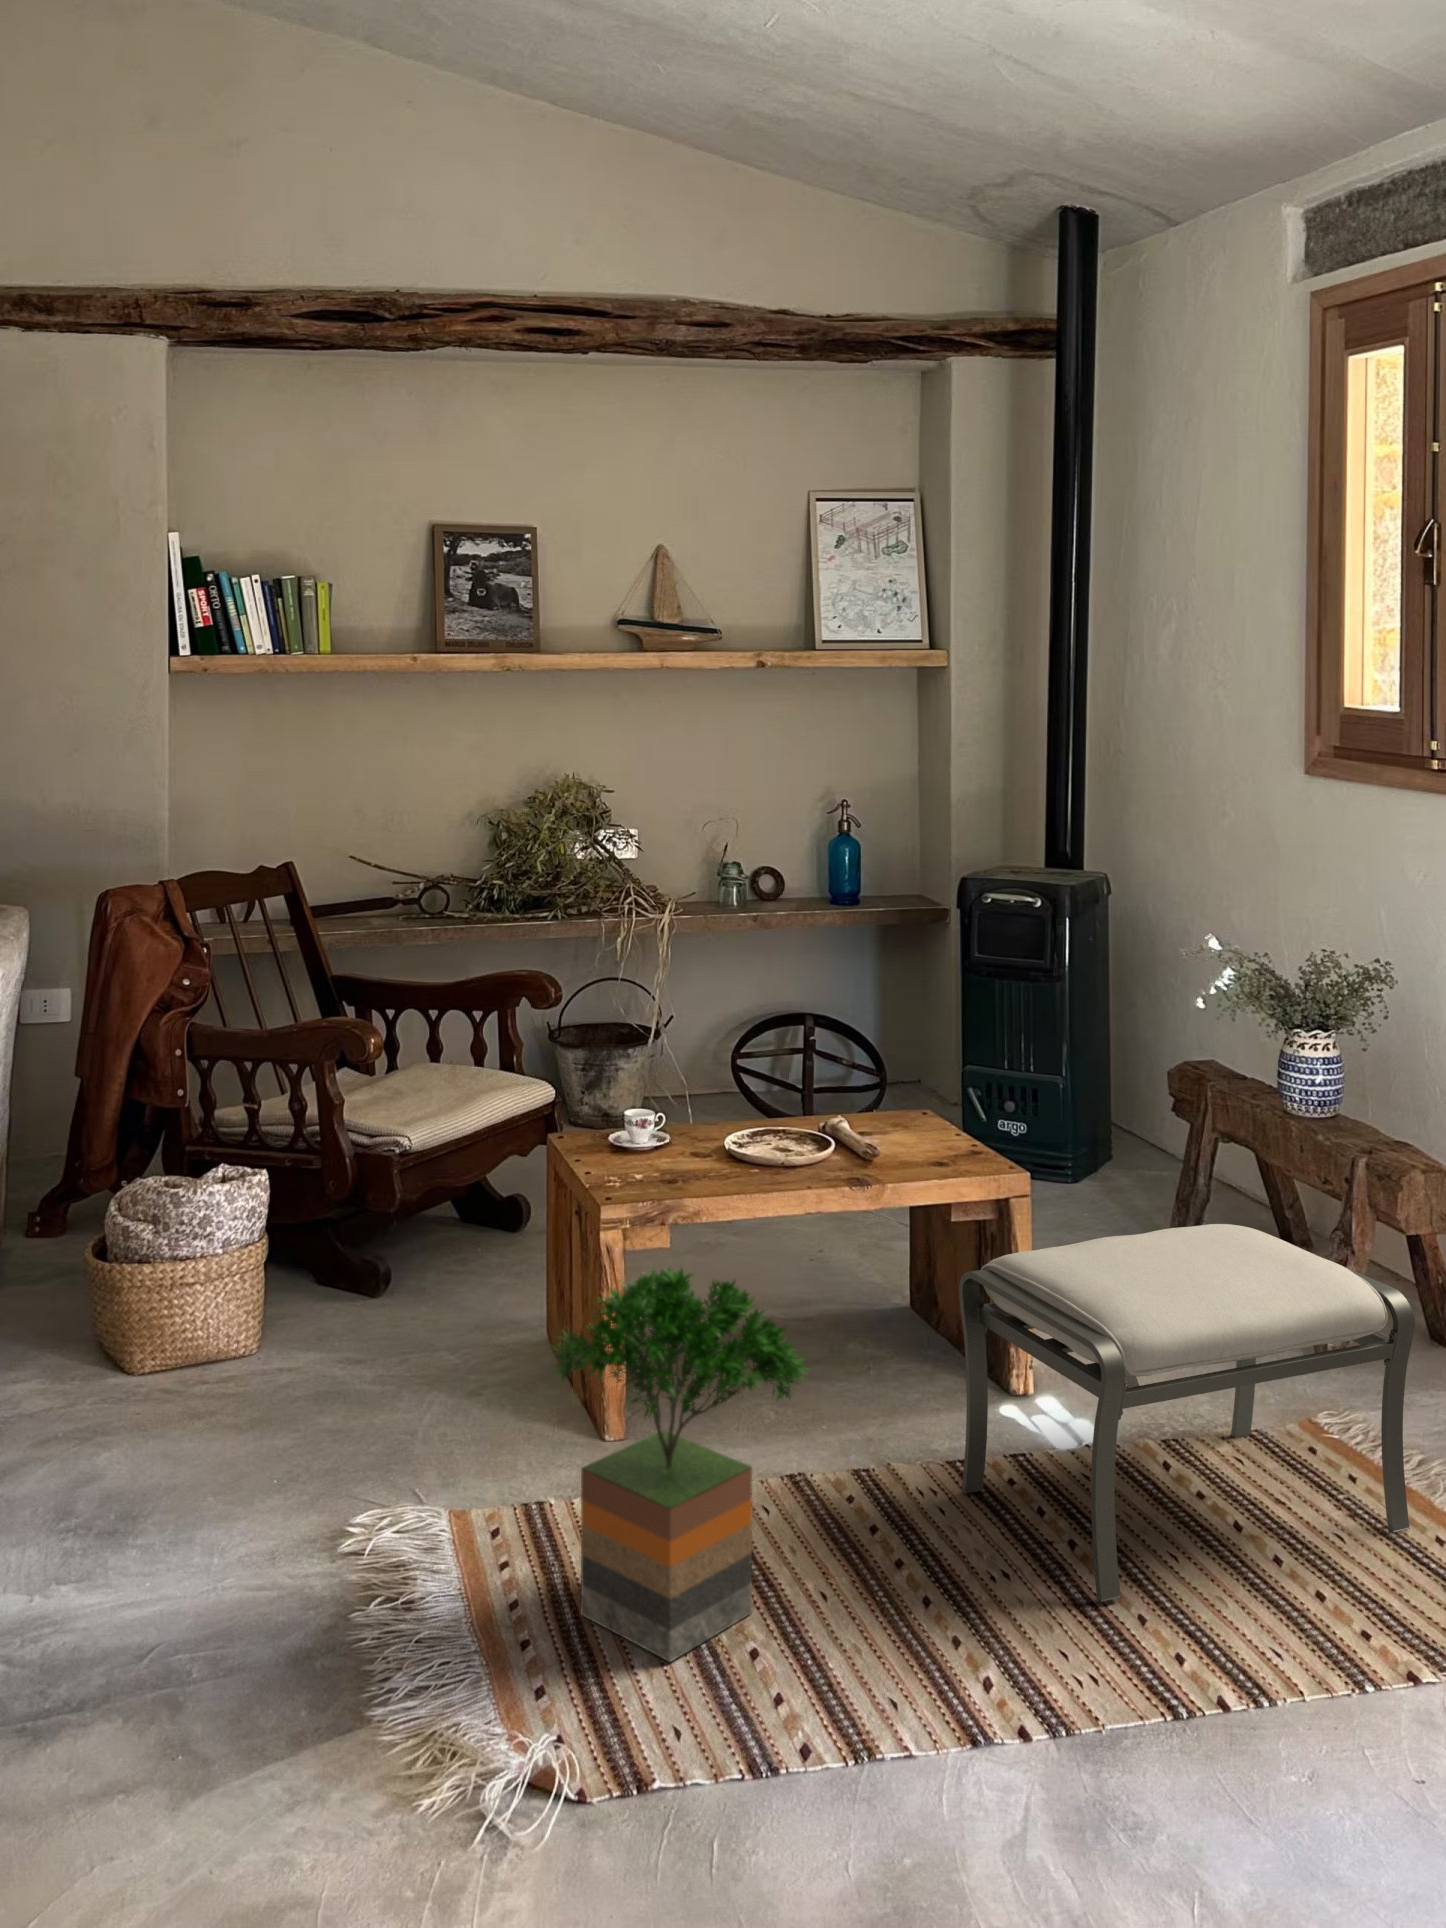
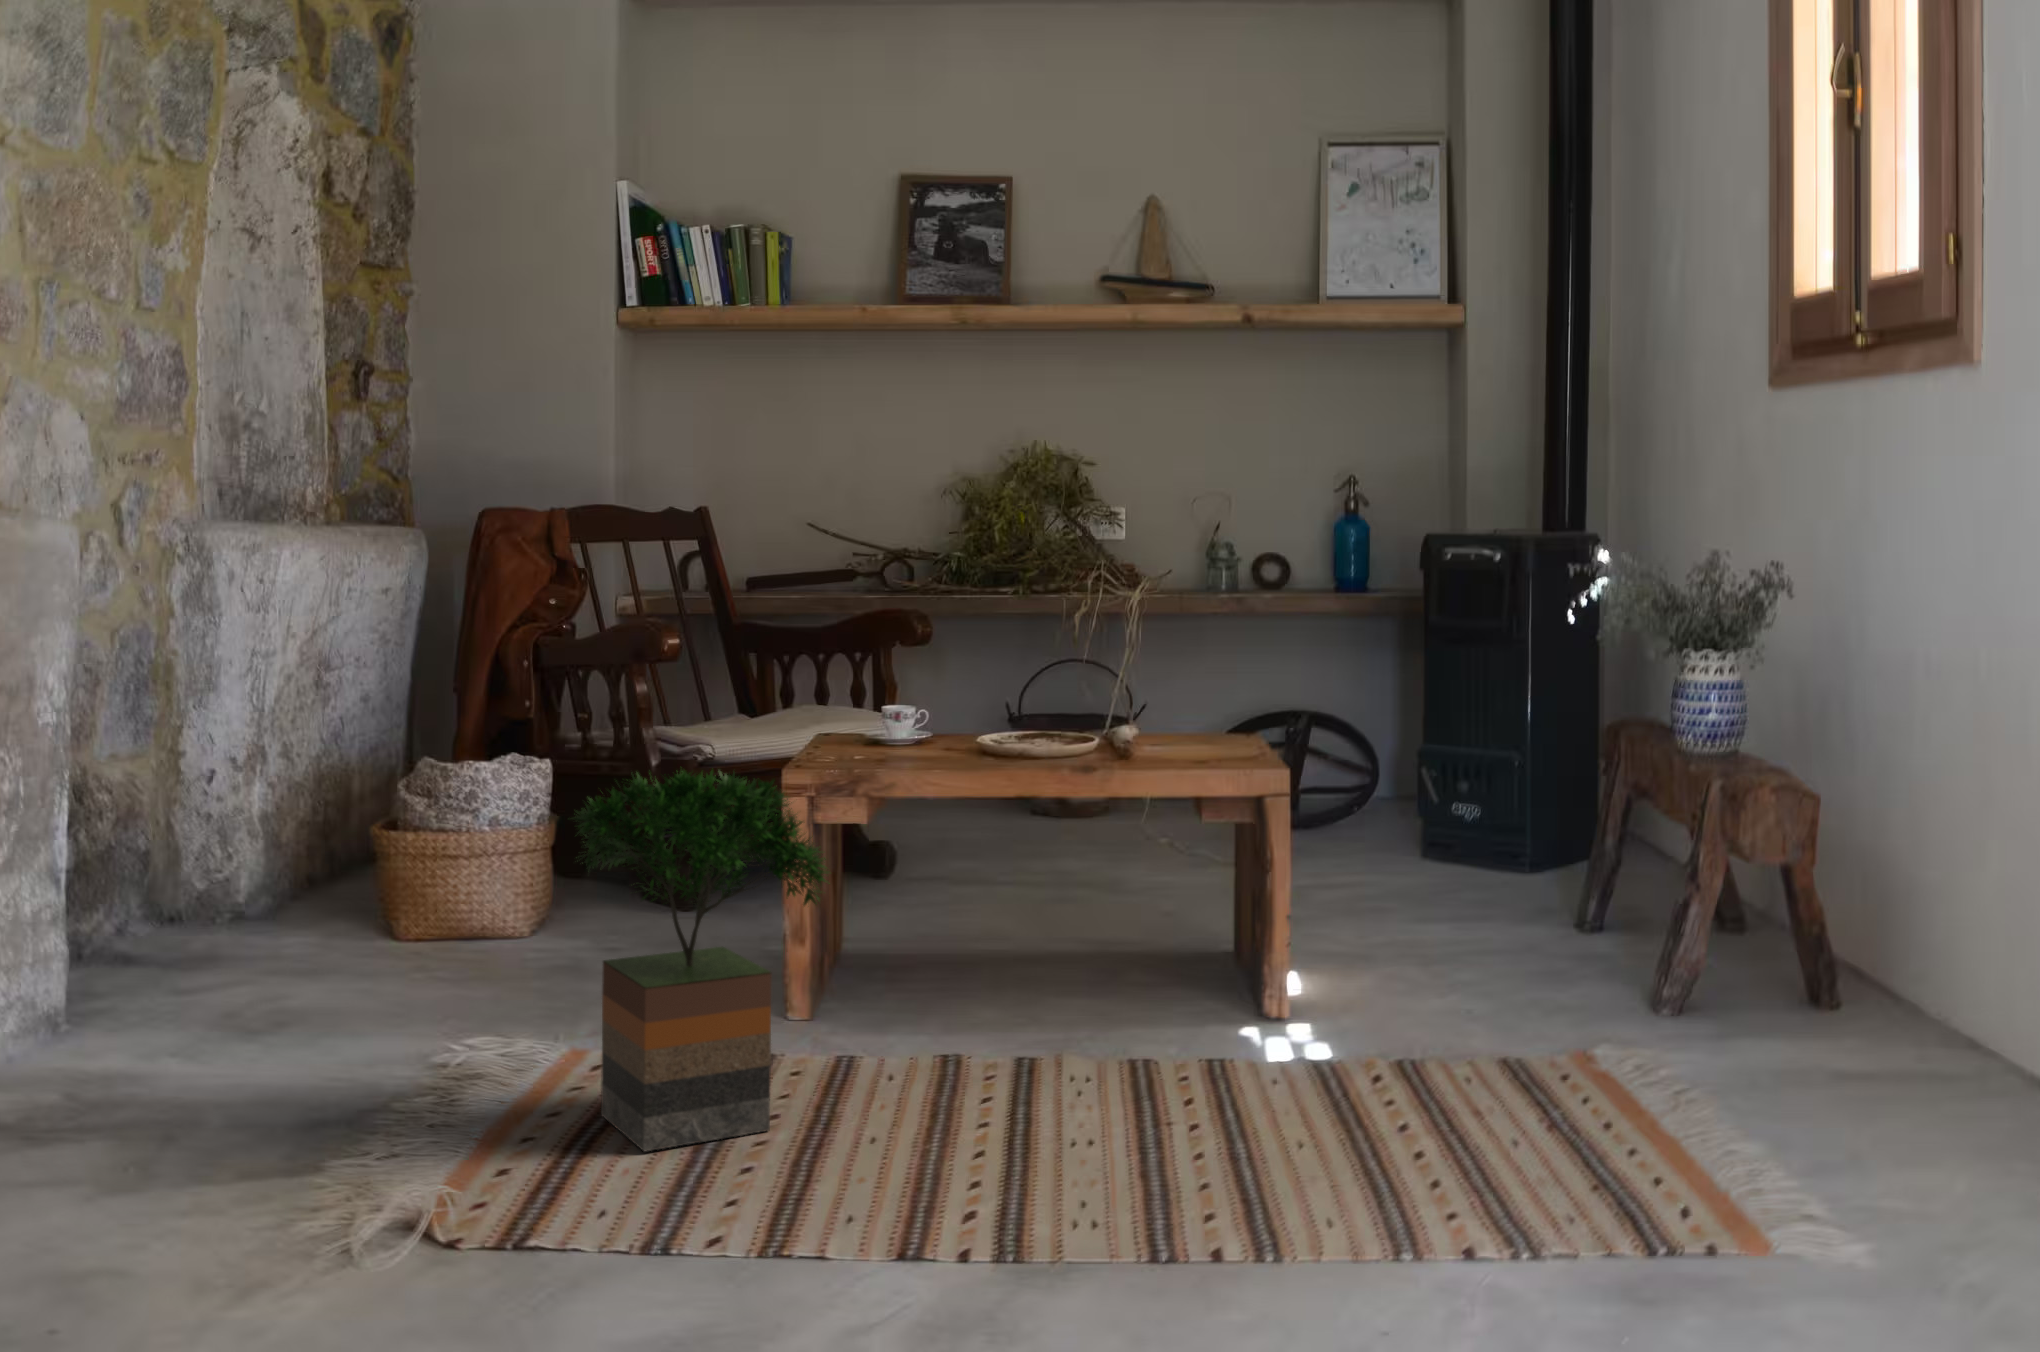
ottoman: present [959,1224,1415,1602] -> none [1102,805,1592,1157]

